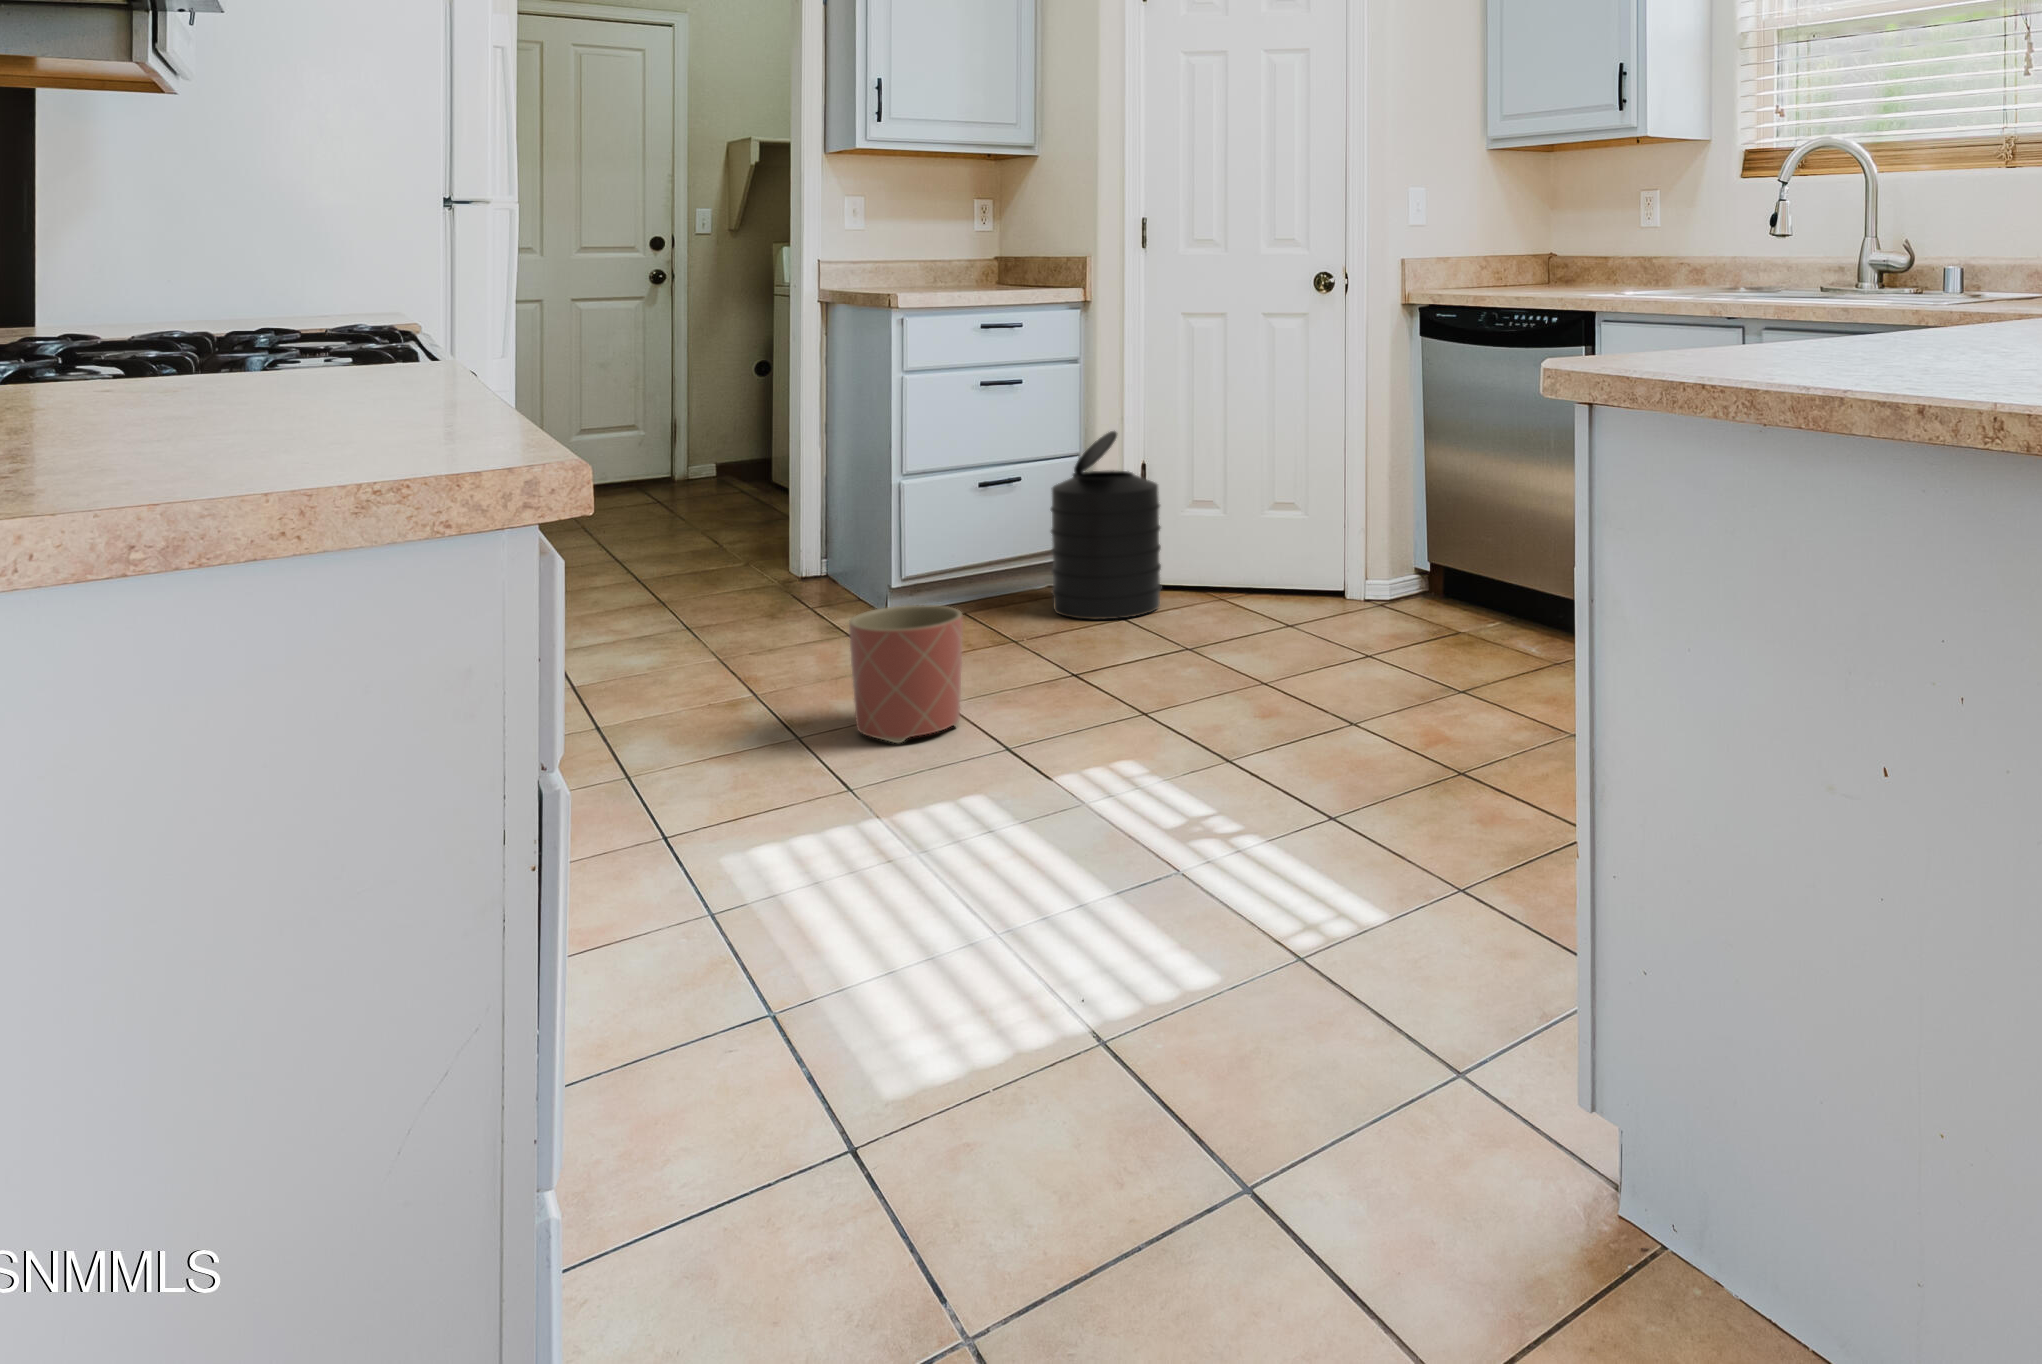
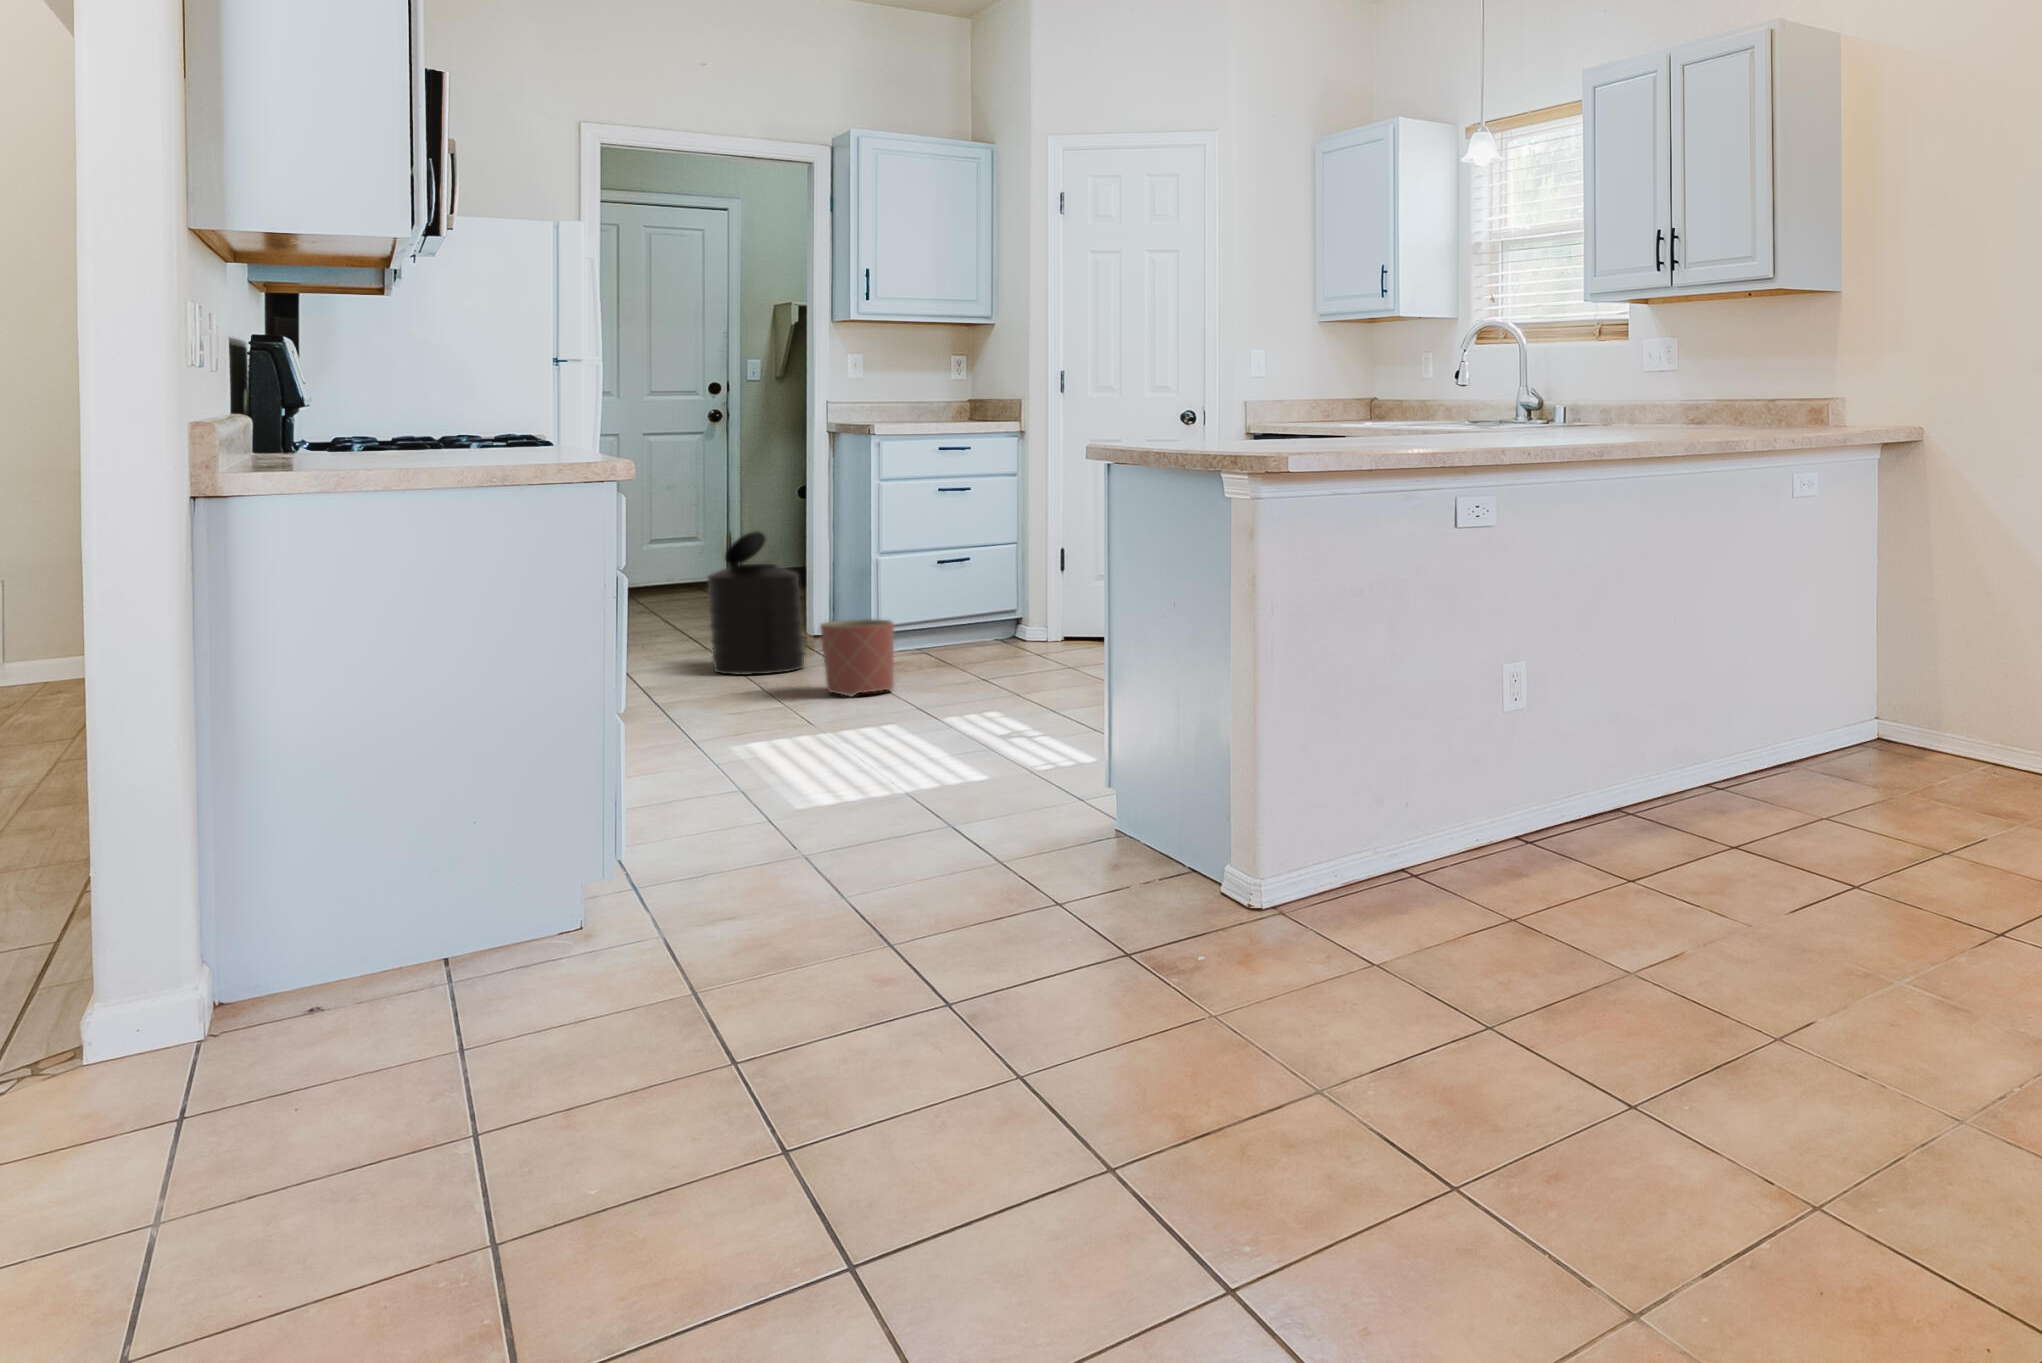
trash can: present [1051,431,1161,619] -> present [708,531,805,675]

